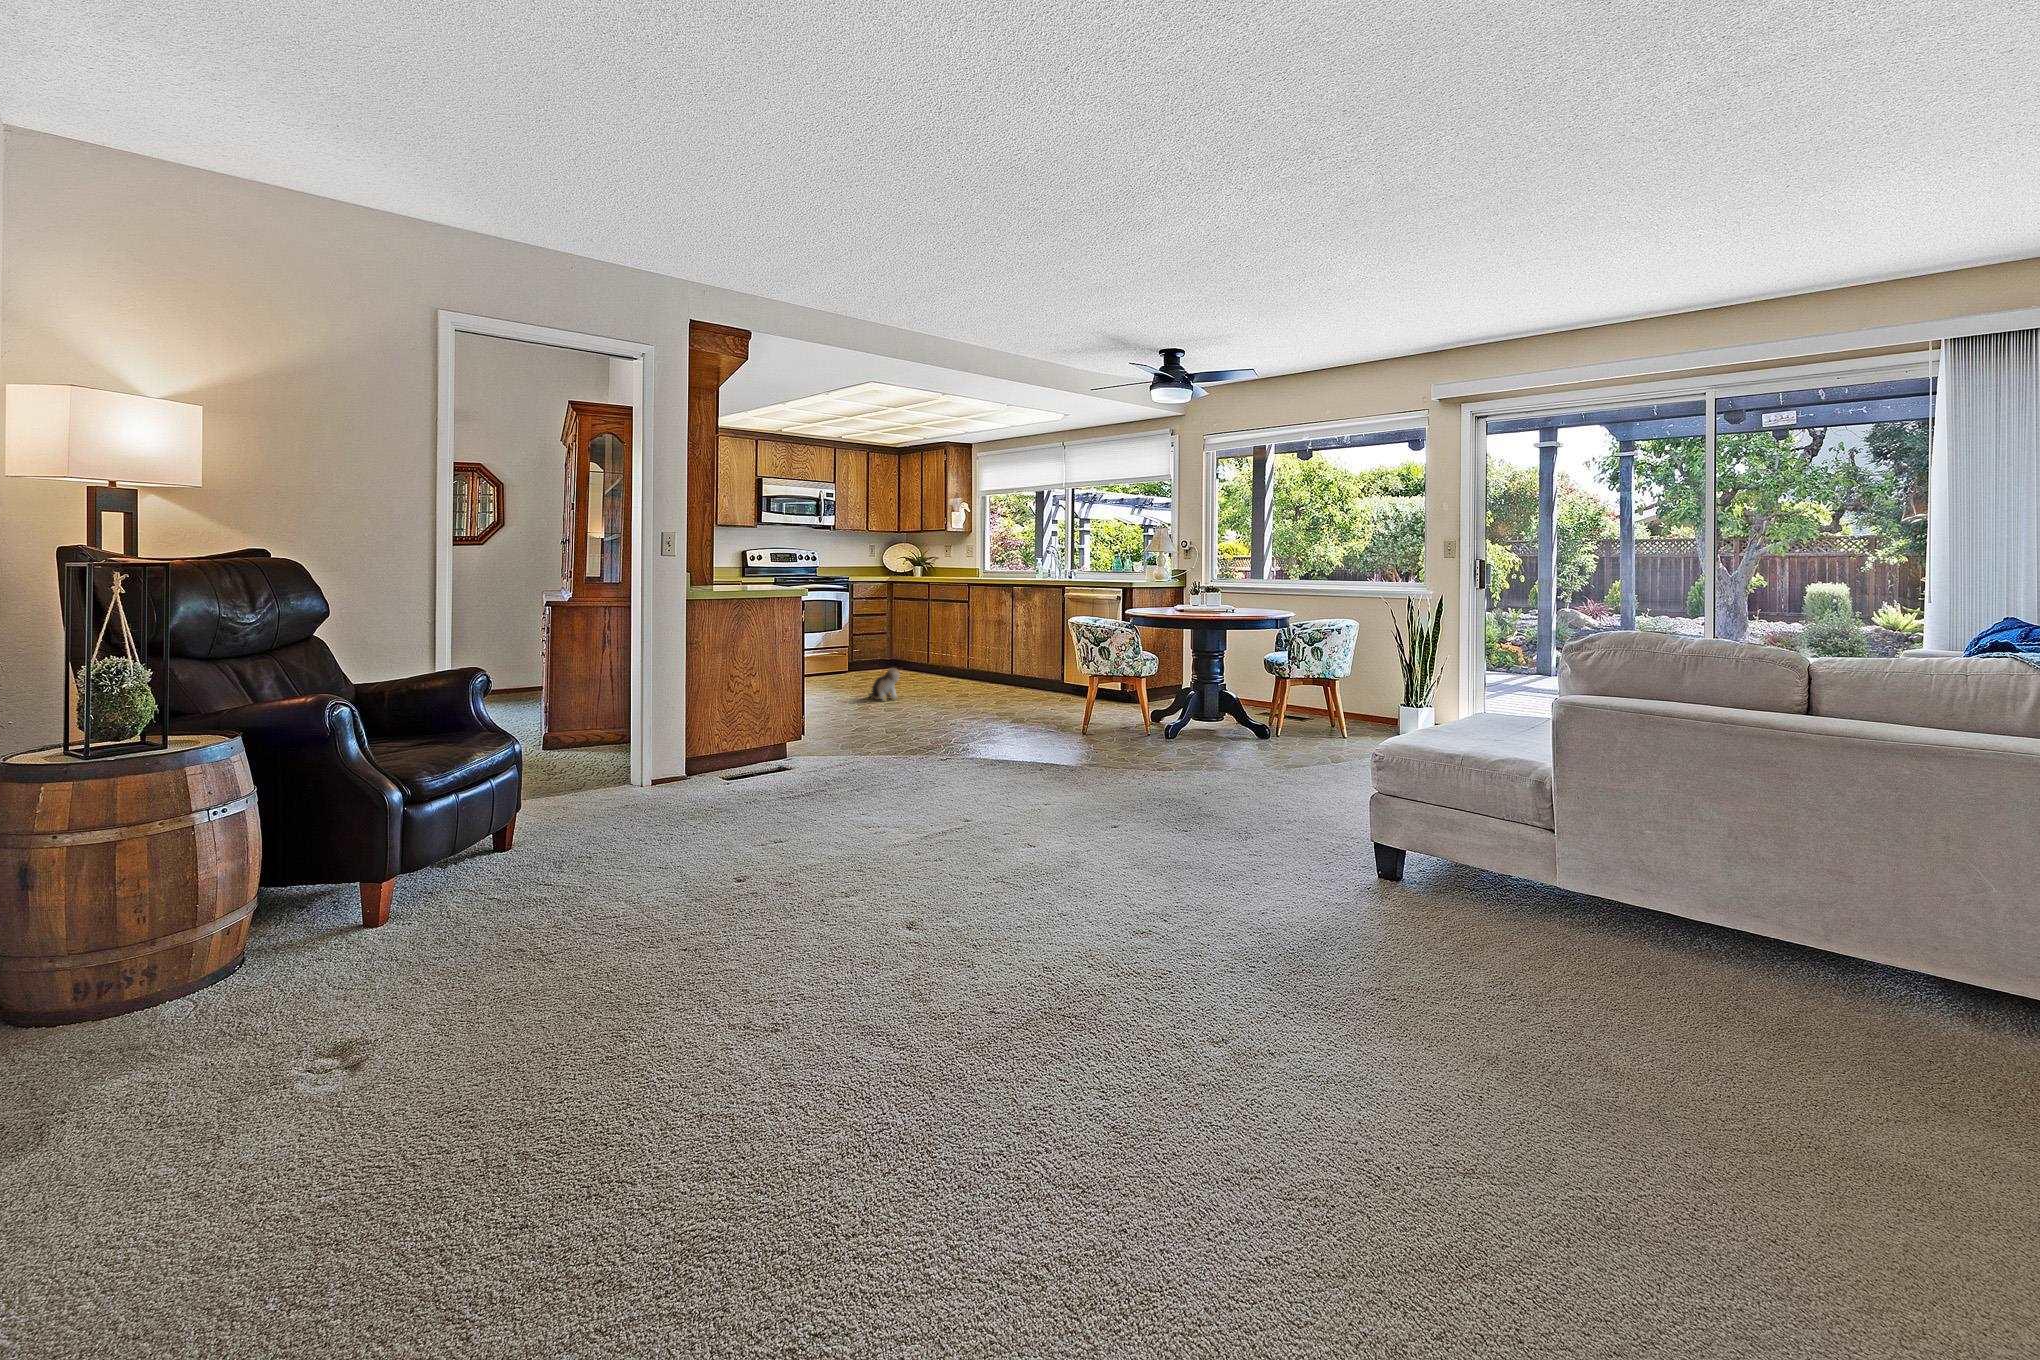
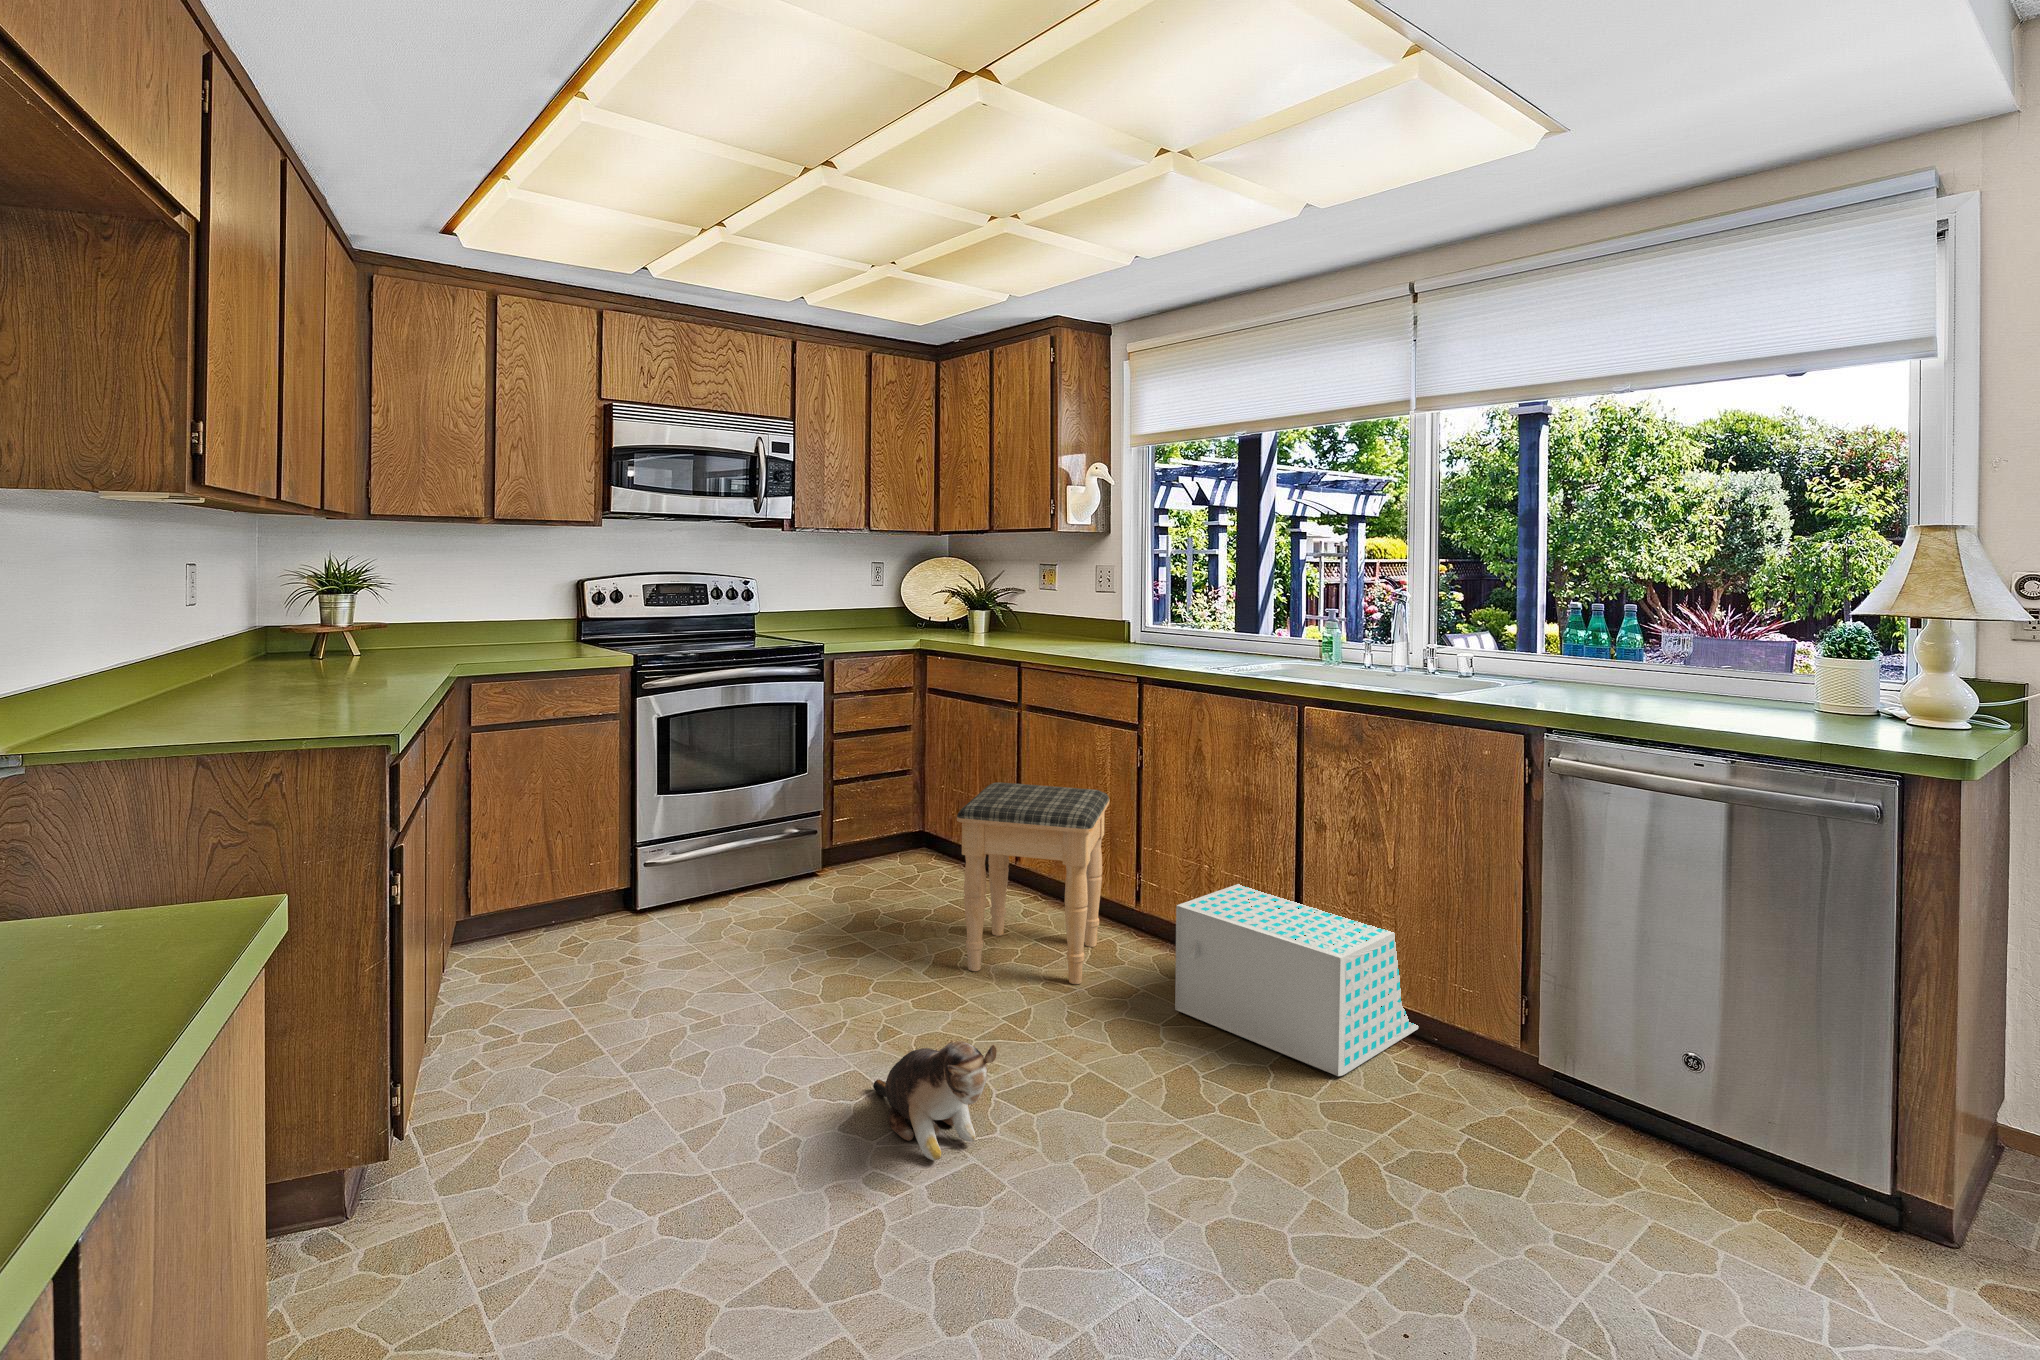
footstool: none [899,624,957,686] -> present [957,782,1109,984]
storage box: none [971,650,1048,693] -> present [1175,884,1419,1076]

